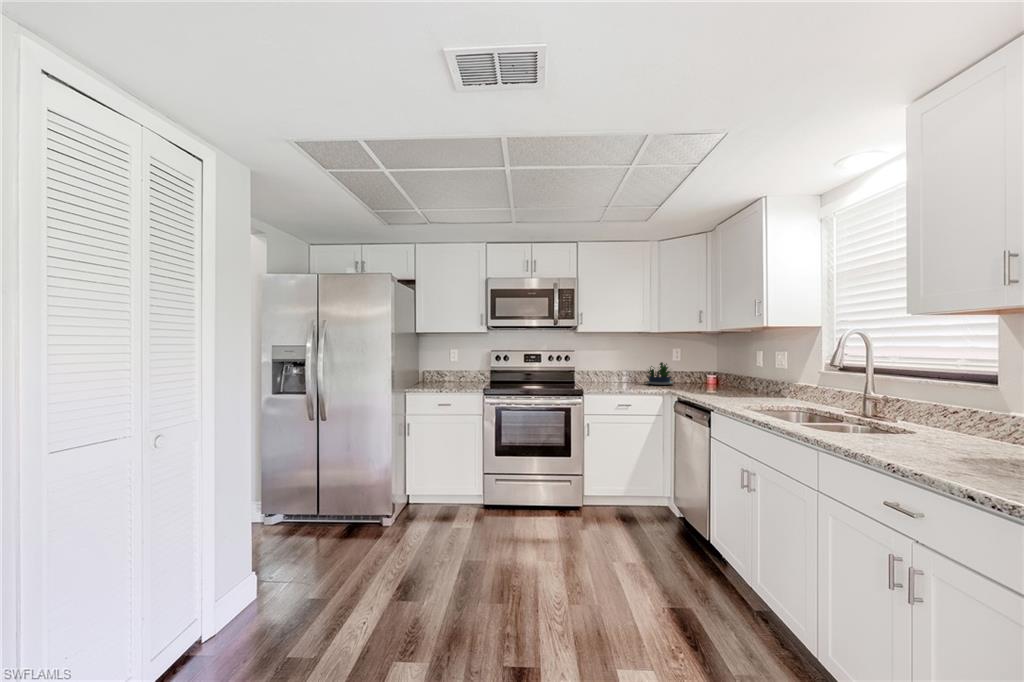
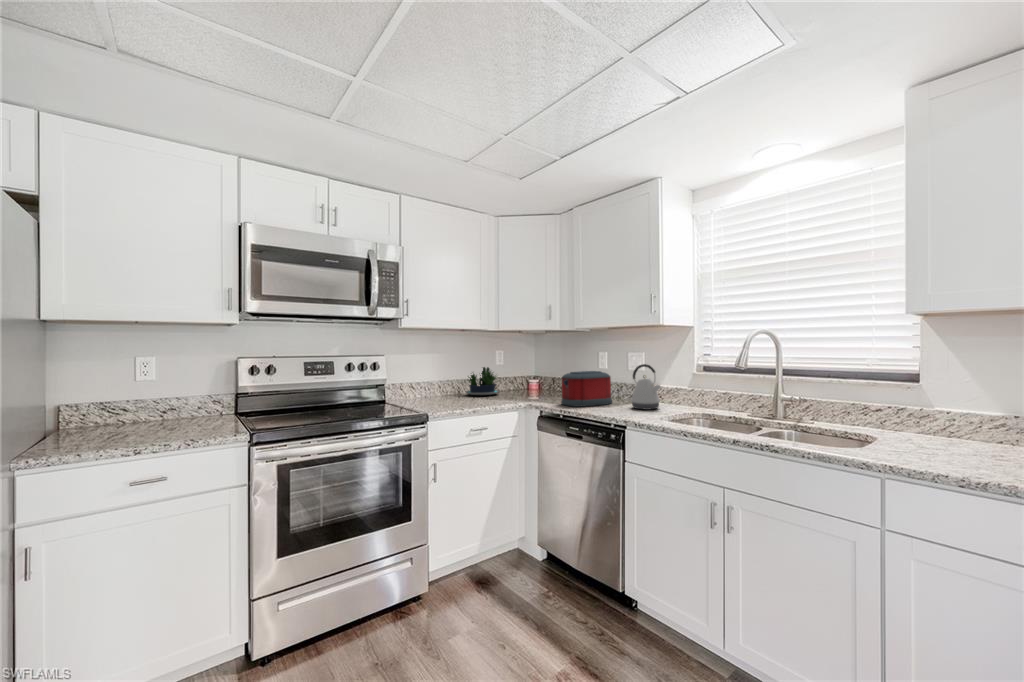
kettle: none [758,363,786,403] -> present [631,364,661,410]
toaster: none [704,368,753,397] -> present [561,371,612,407]

